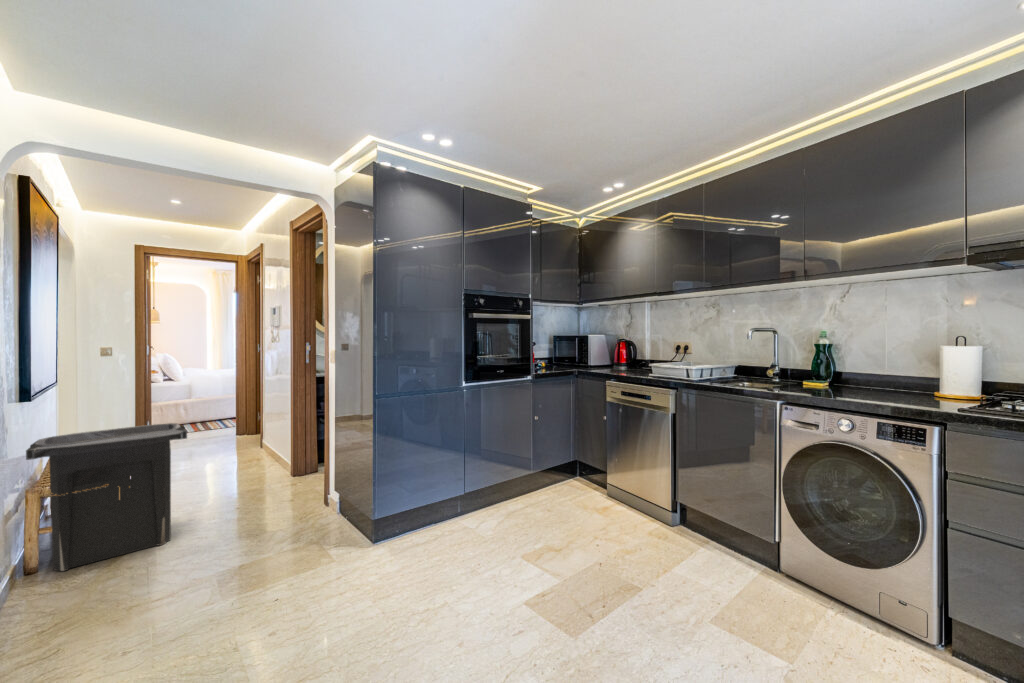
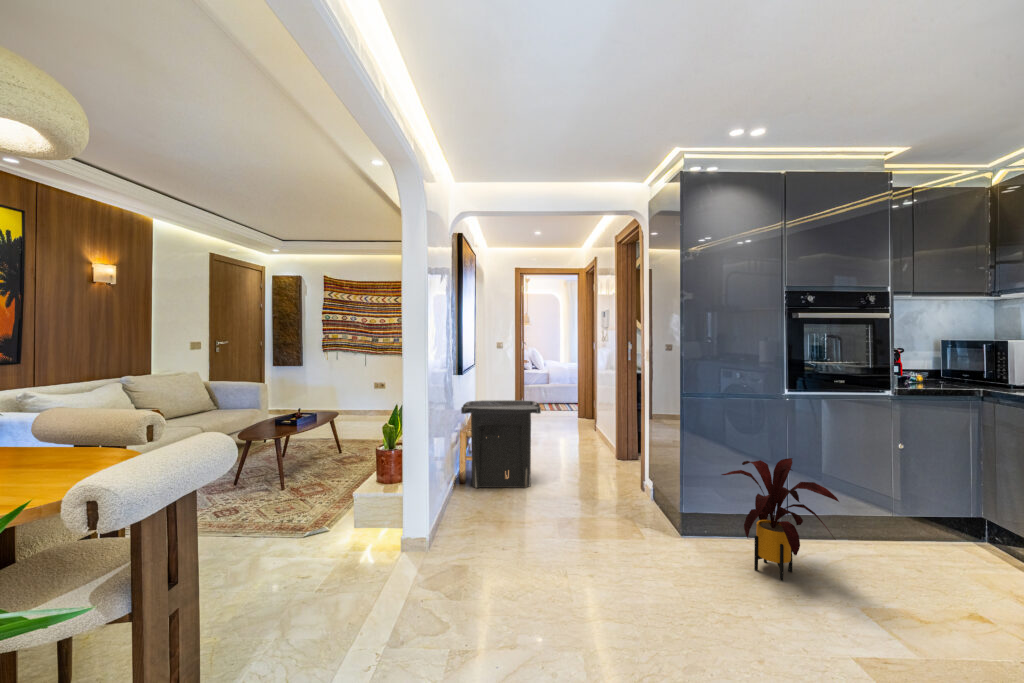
house plant: none [418,442,514,555] -> present [722,458,839,580]

